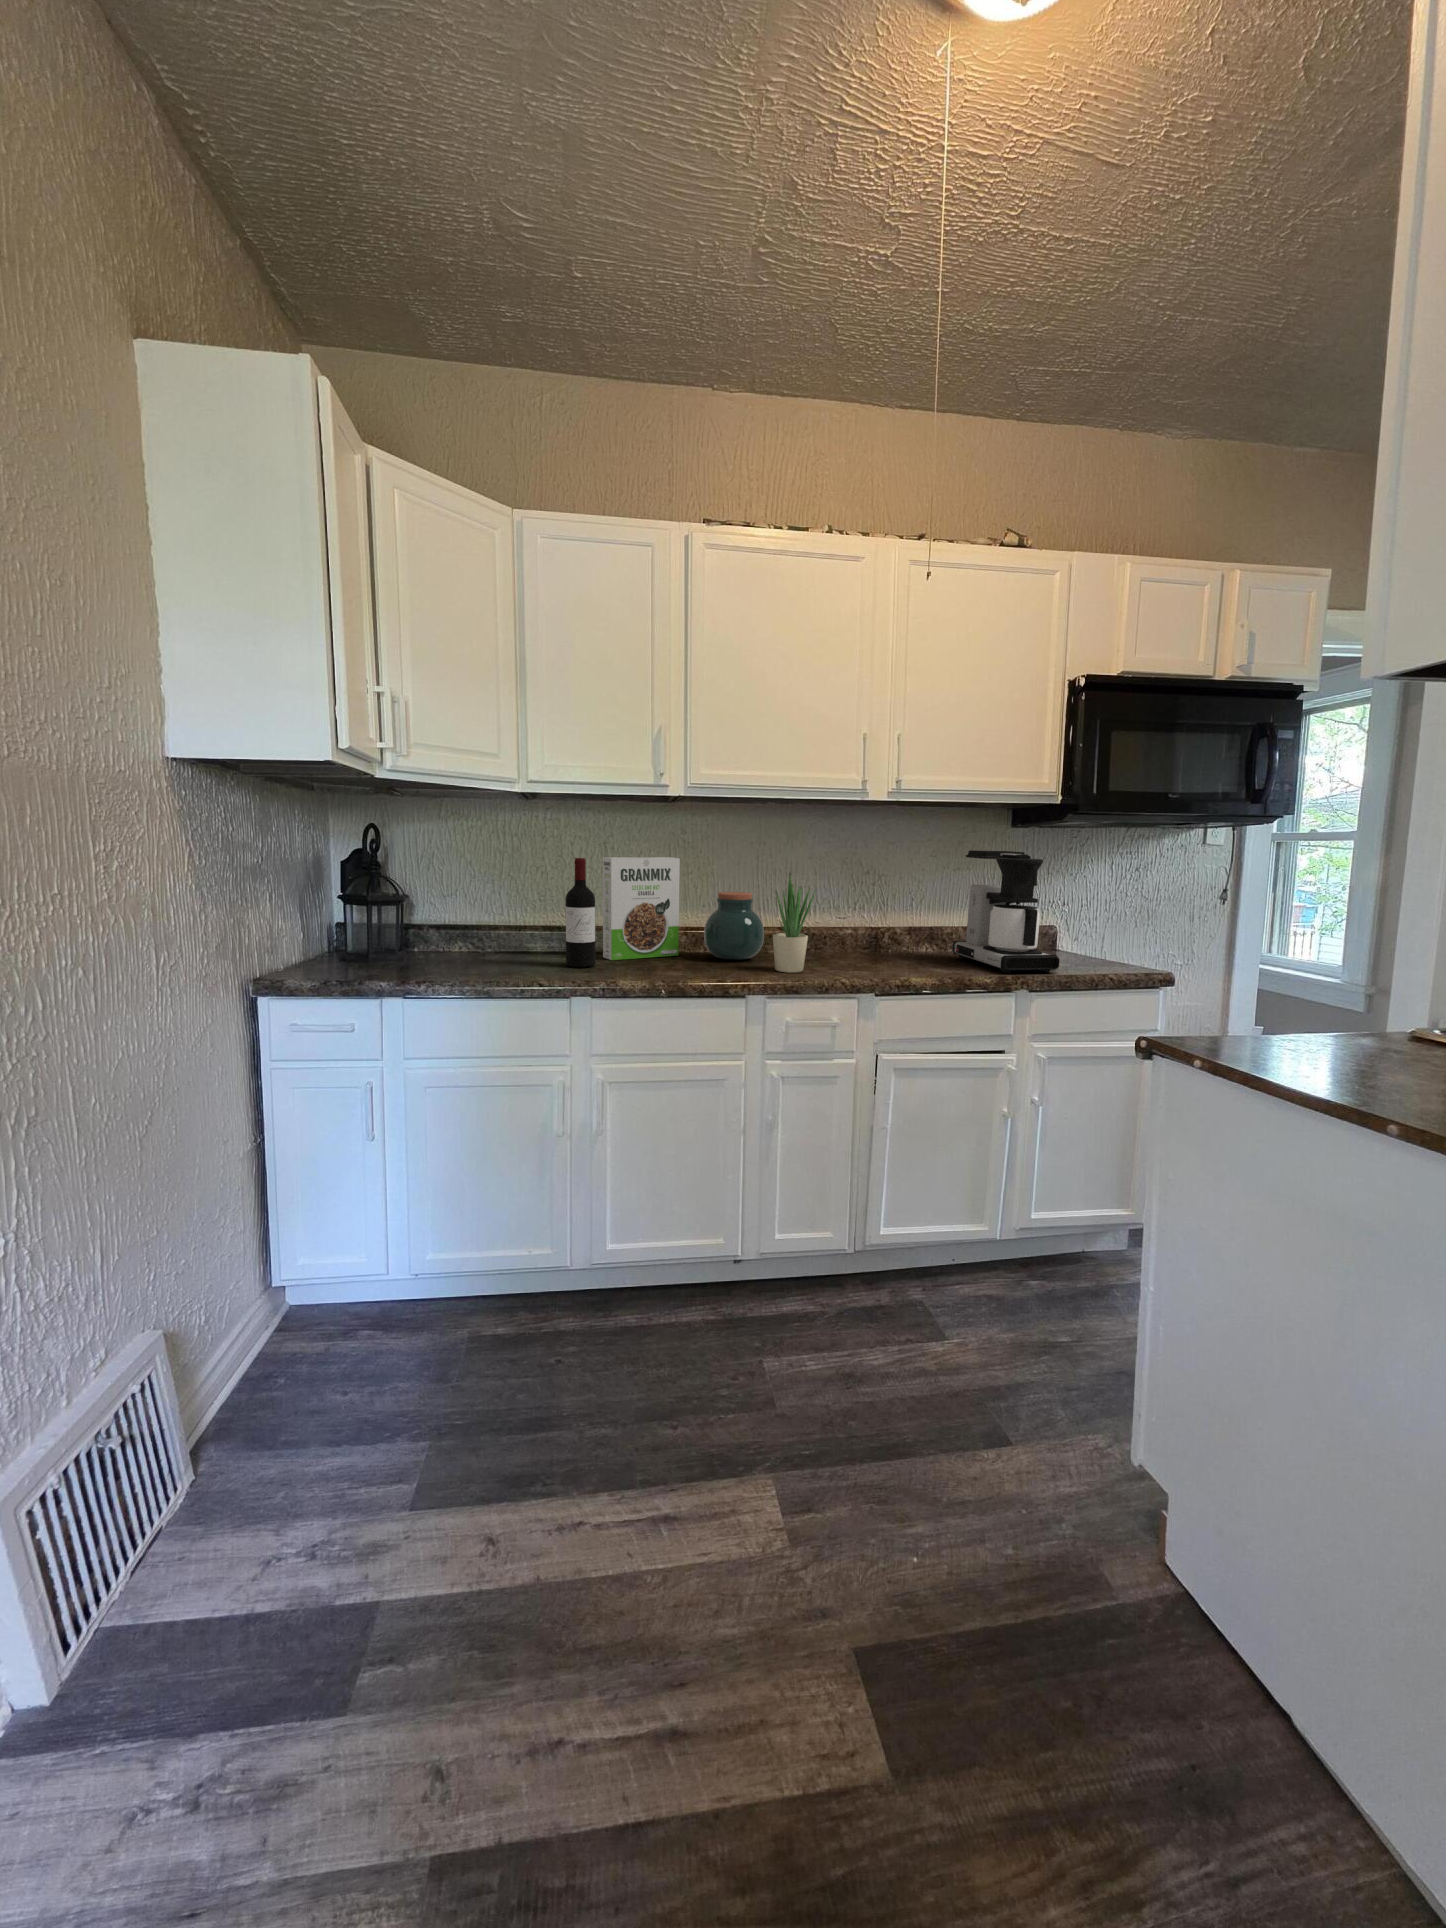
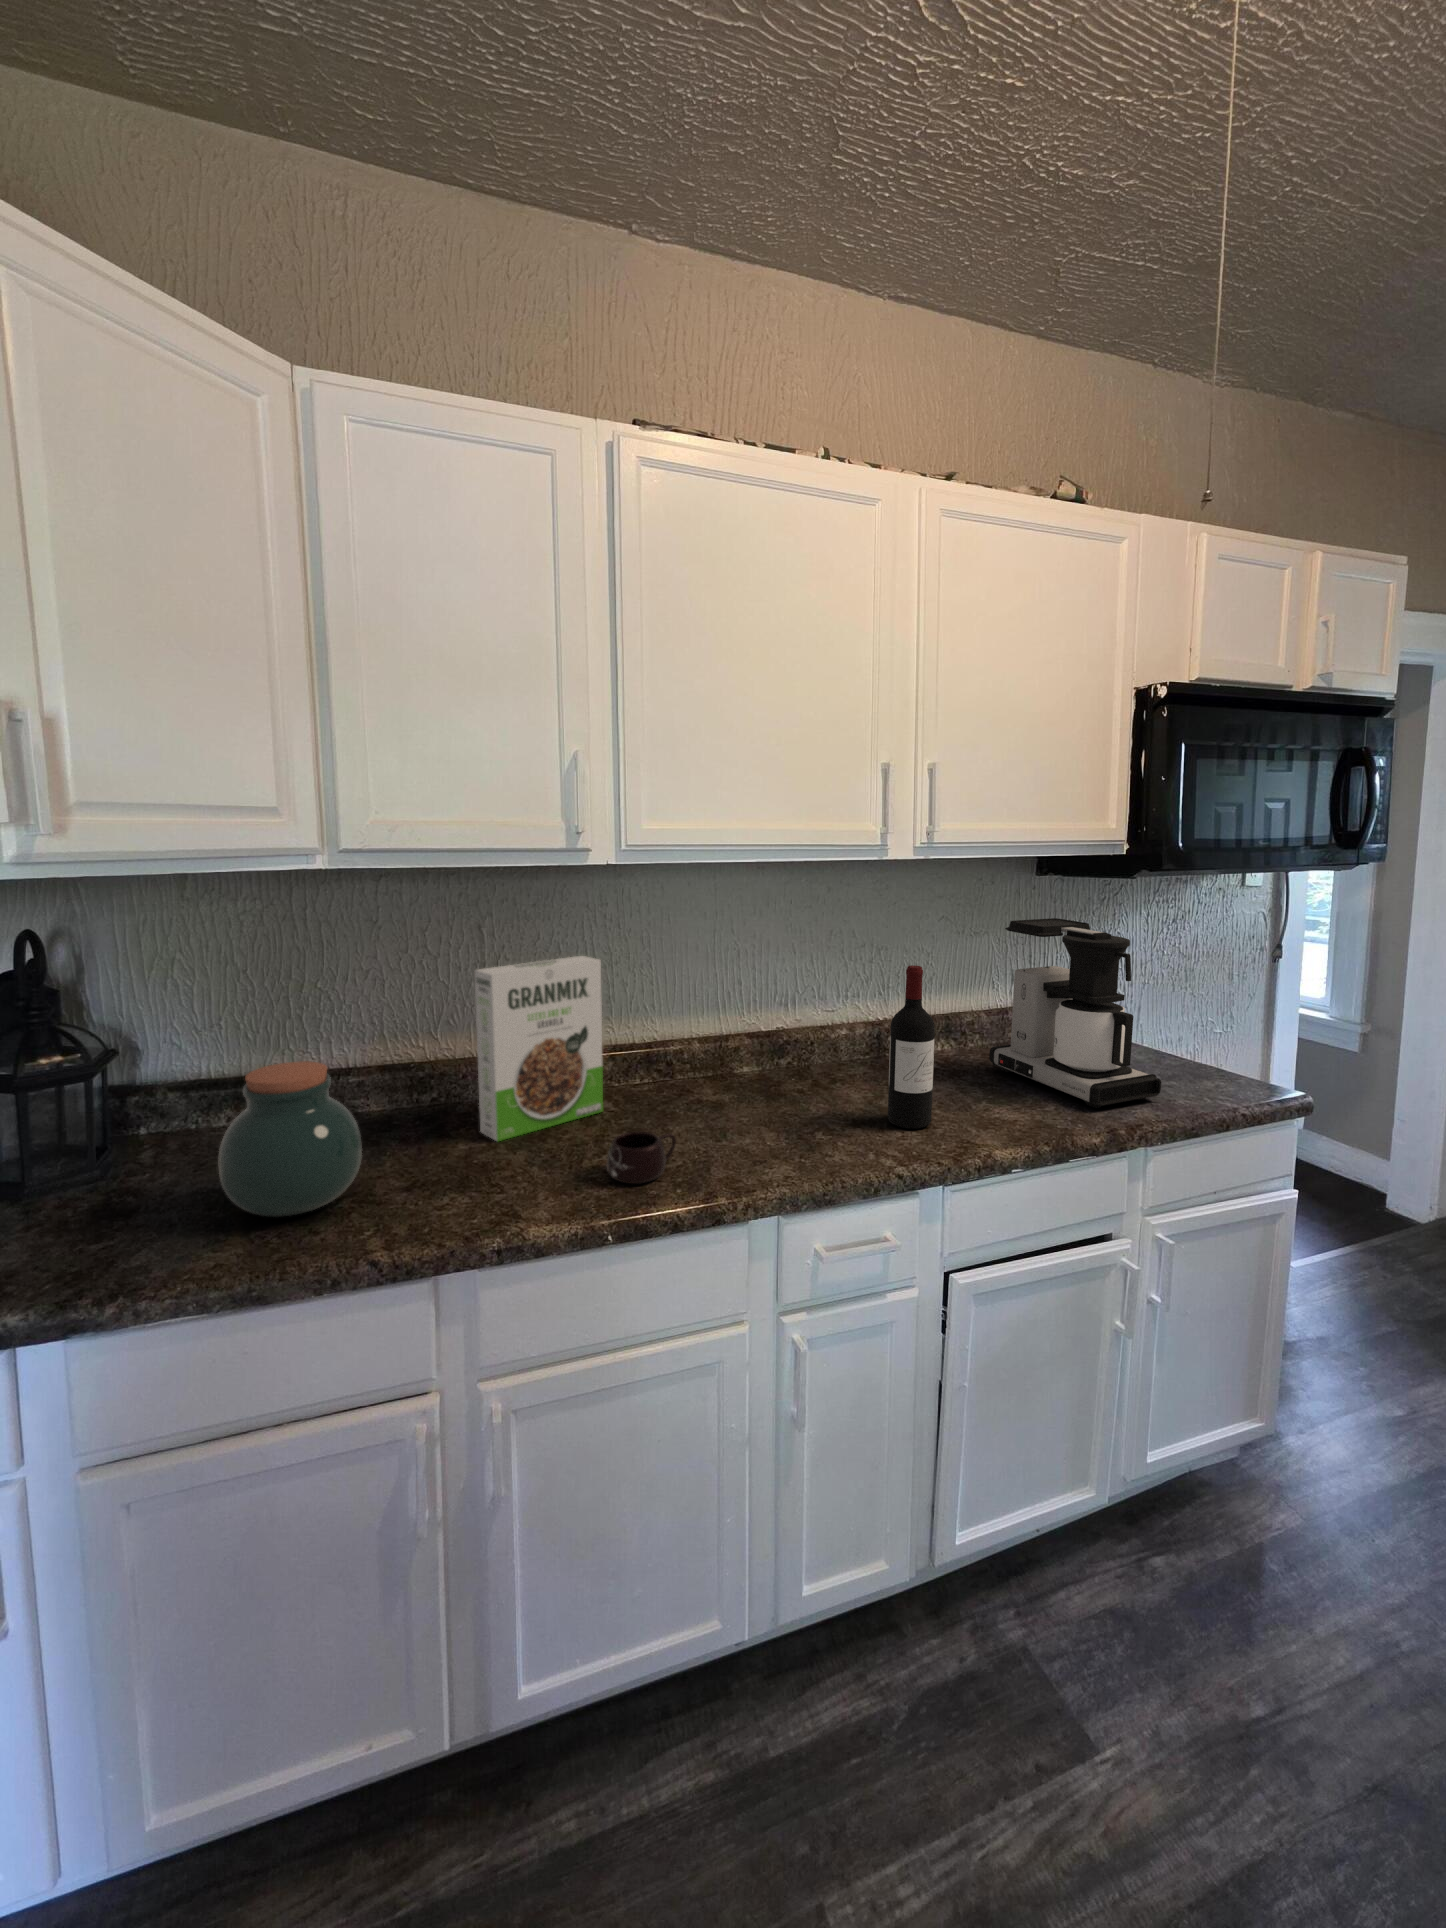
wine bottle: present [566,858,596,967] -> present [888,965,935,1129]
potted plant: present [773,873,815,972] -> none [770,987,836,1149]
jar: present [704,892,764,960] -> present [219,1061,362,1217]
mug: none [667,950,710,975] -> present [607,1132,676,1184]

